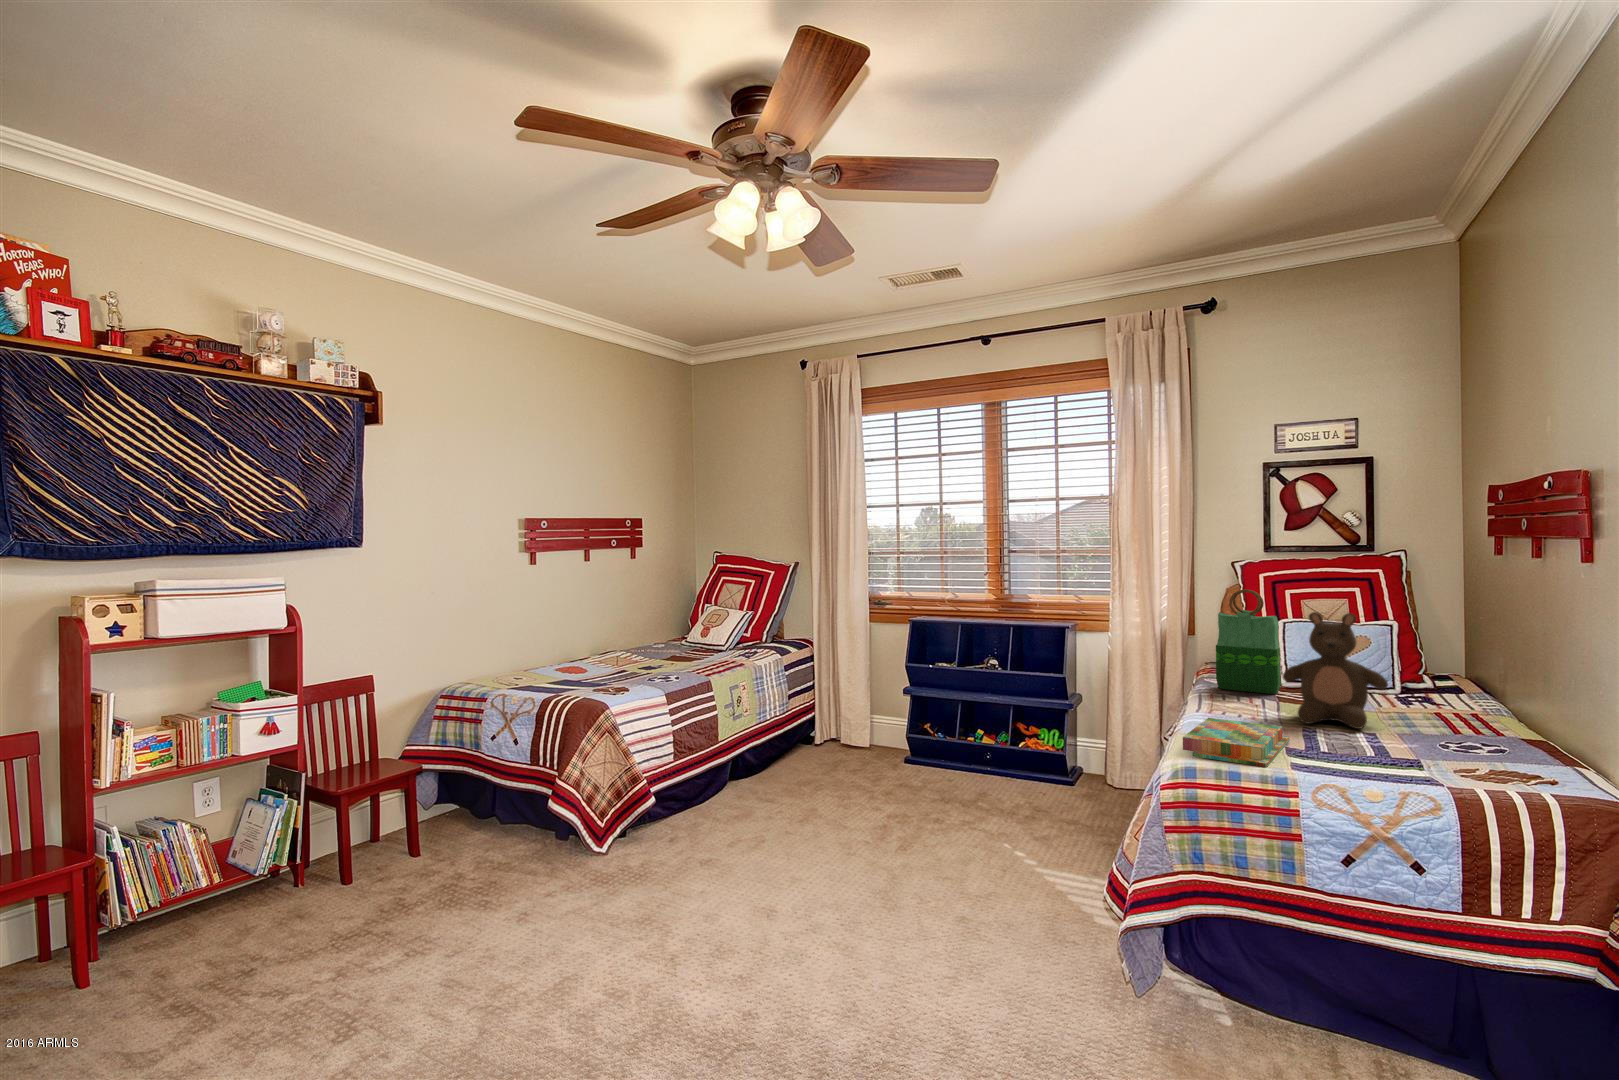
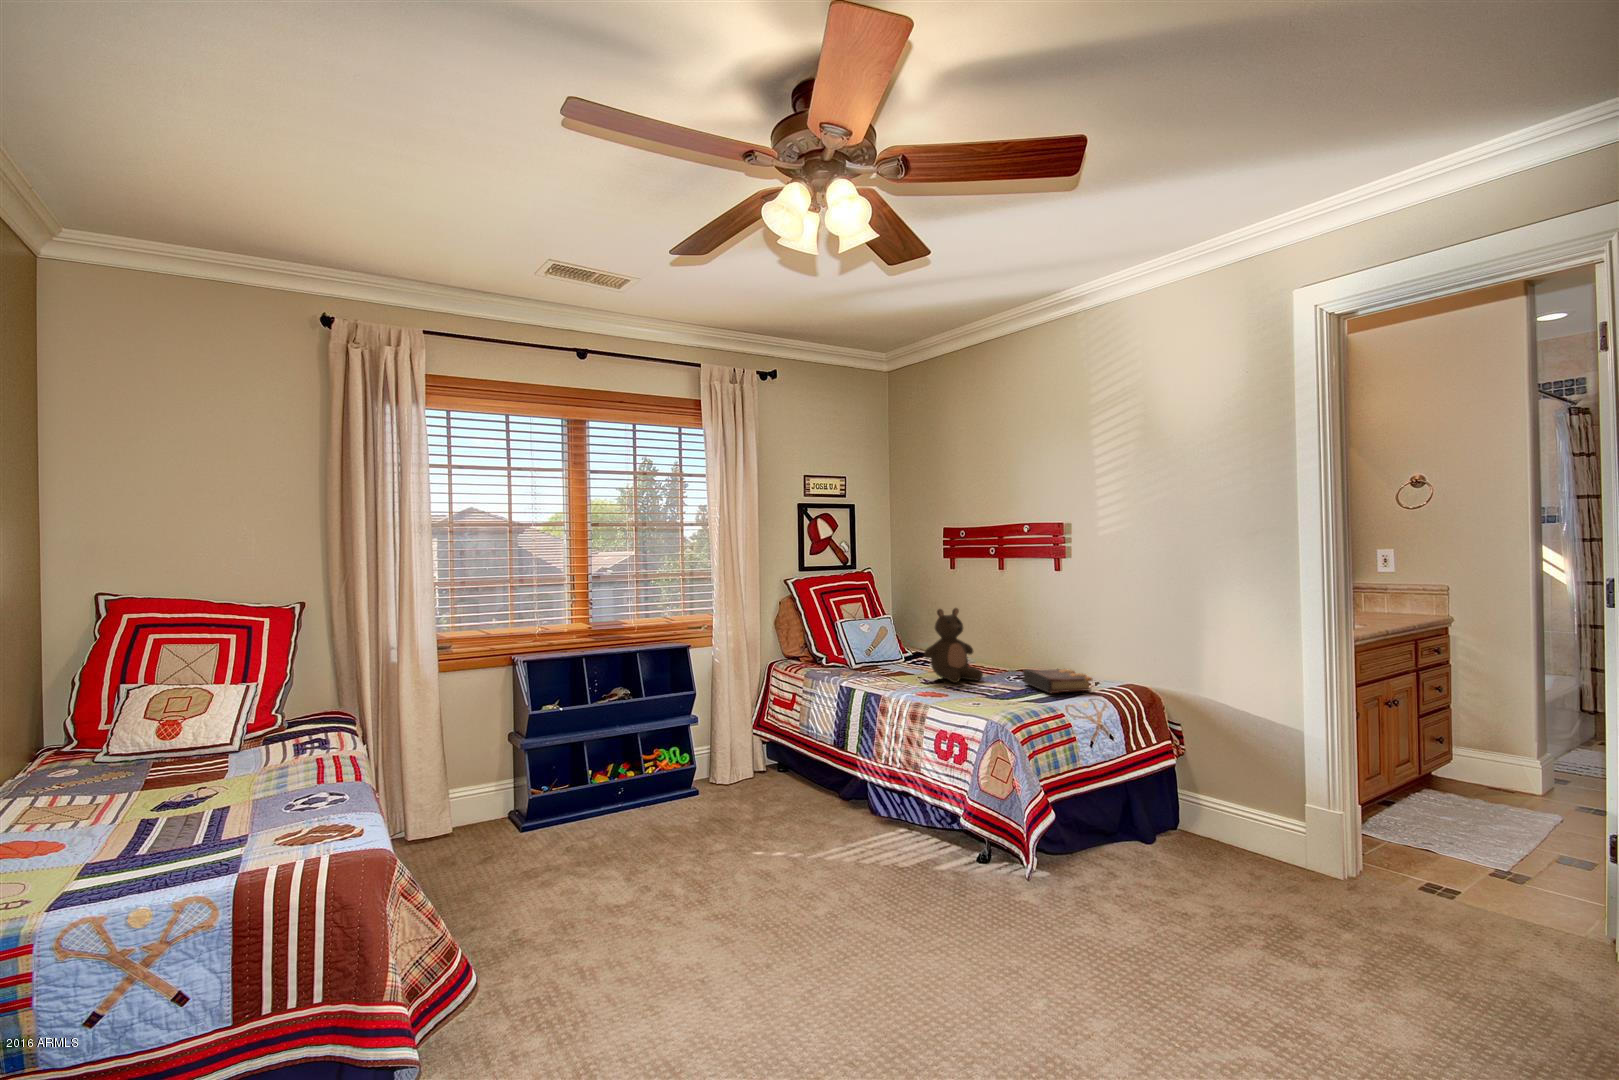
tote bag: present [1216,590,1281,694] -> none [835,598,877,676]
board game: present [1183,718,1289,767] -> none [944,683,1030,709]
book: none [1360,724,1493,781] -> present [1023,668,1092,693]

